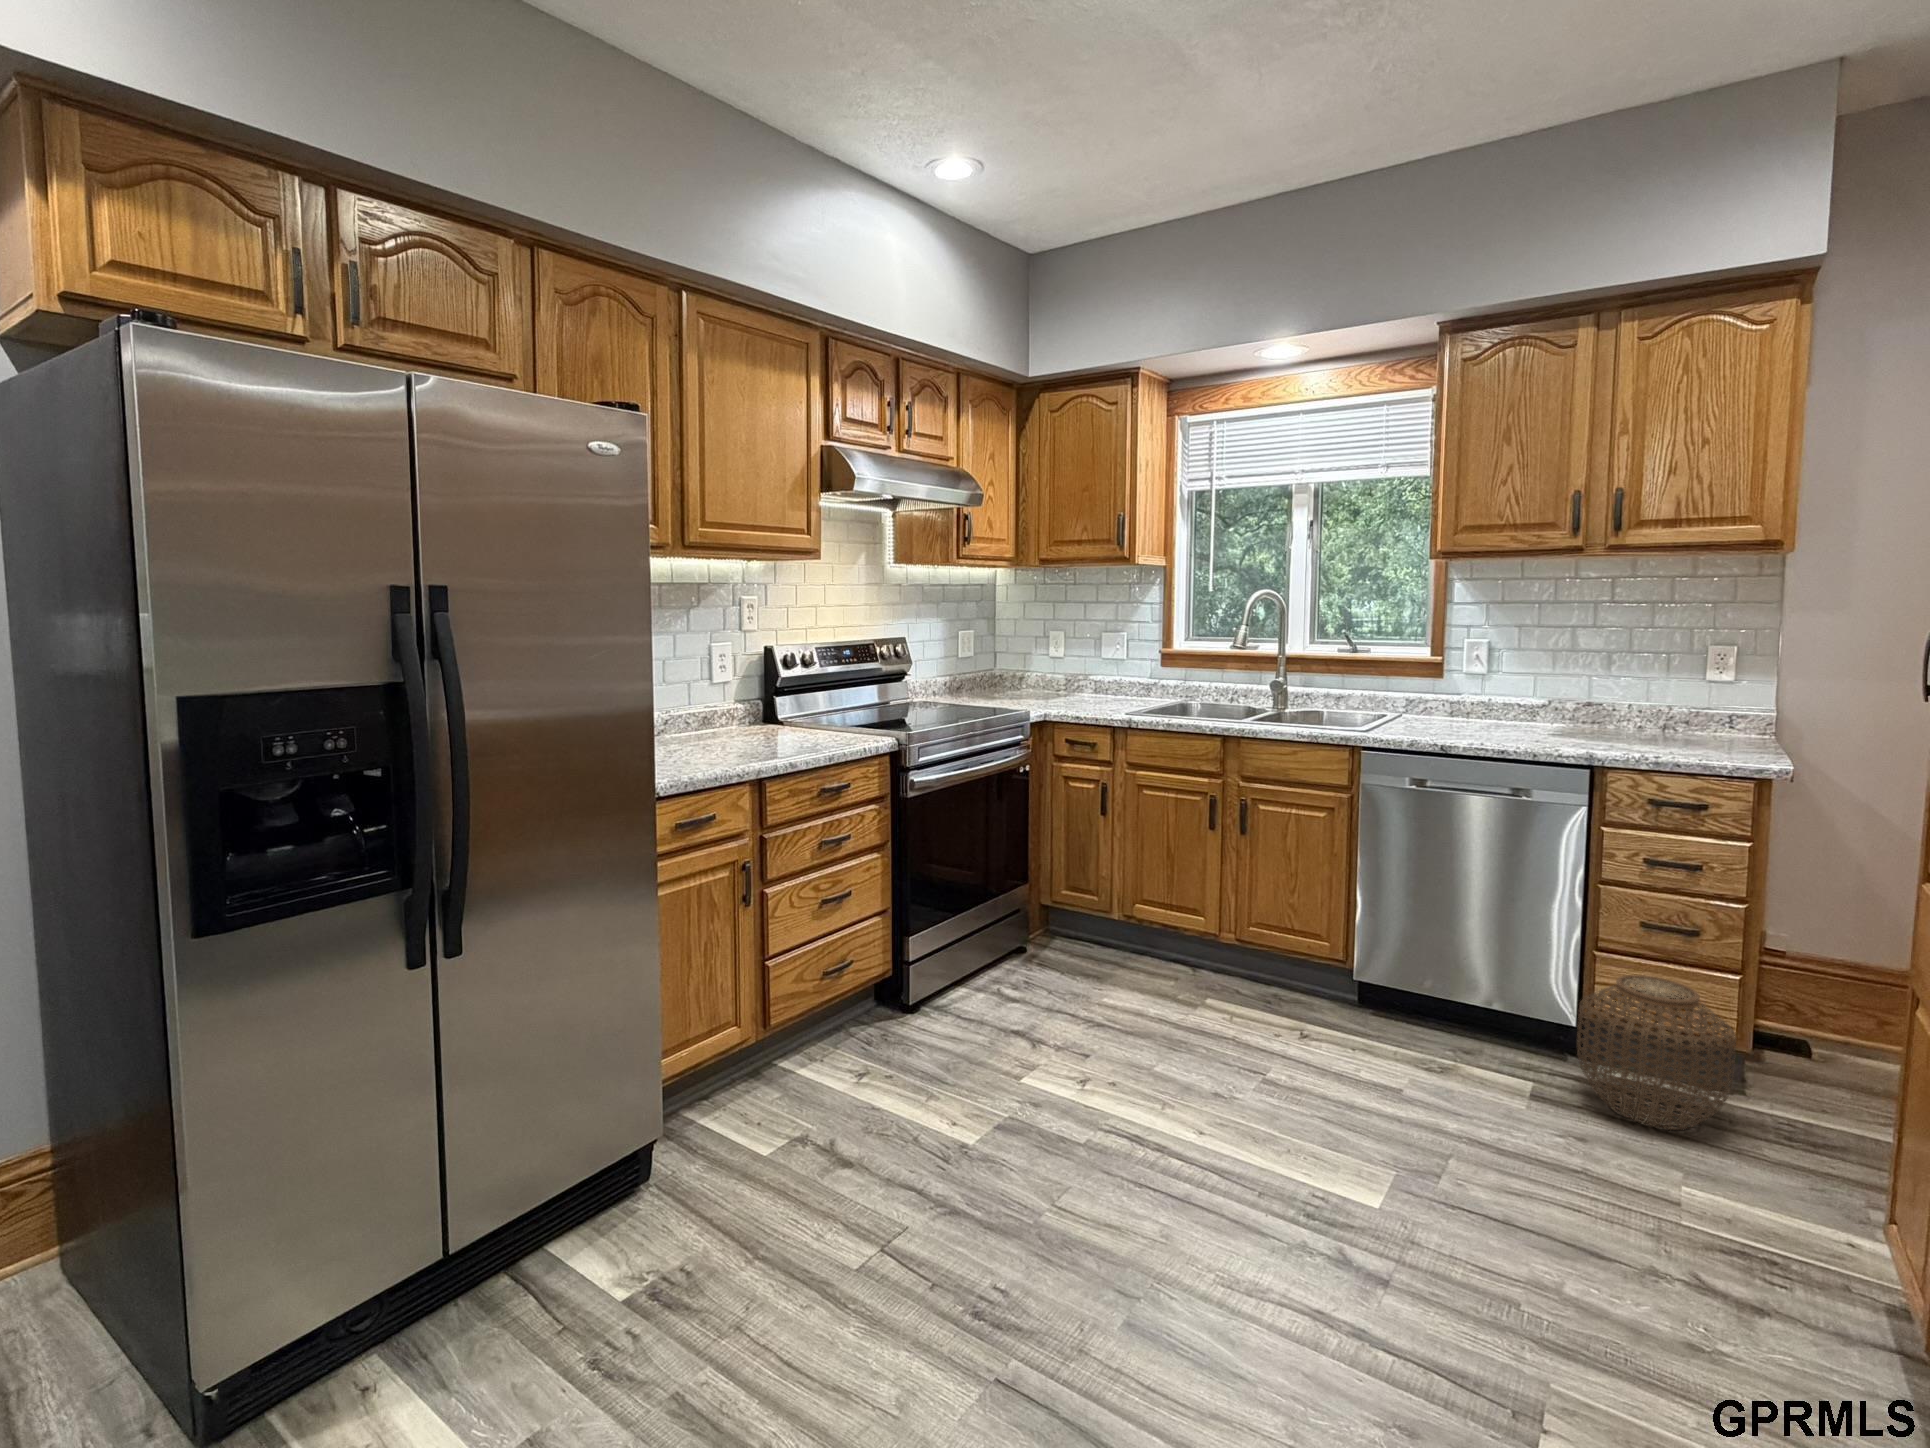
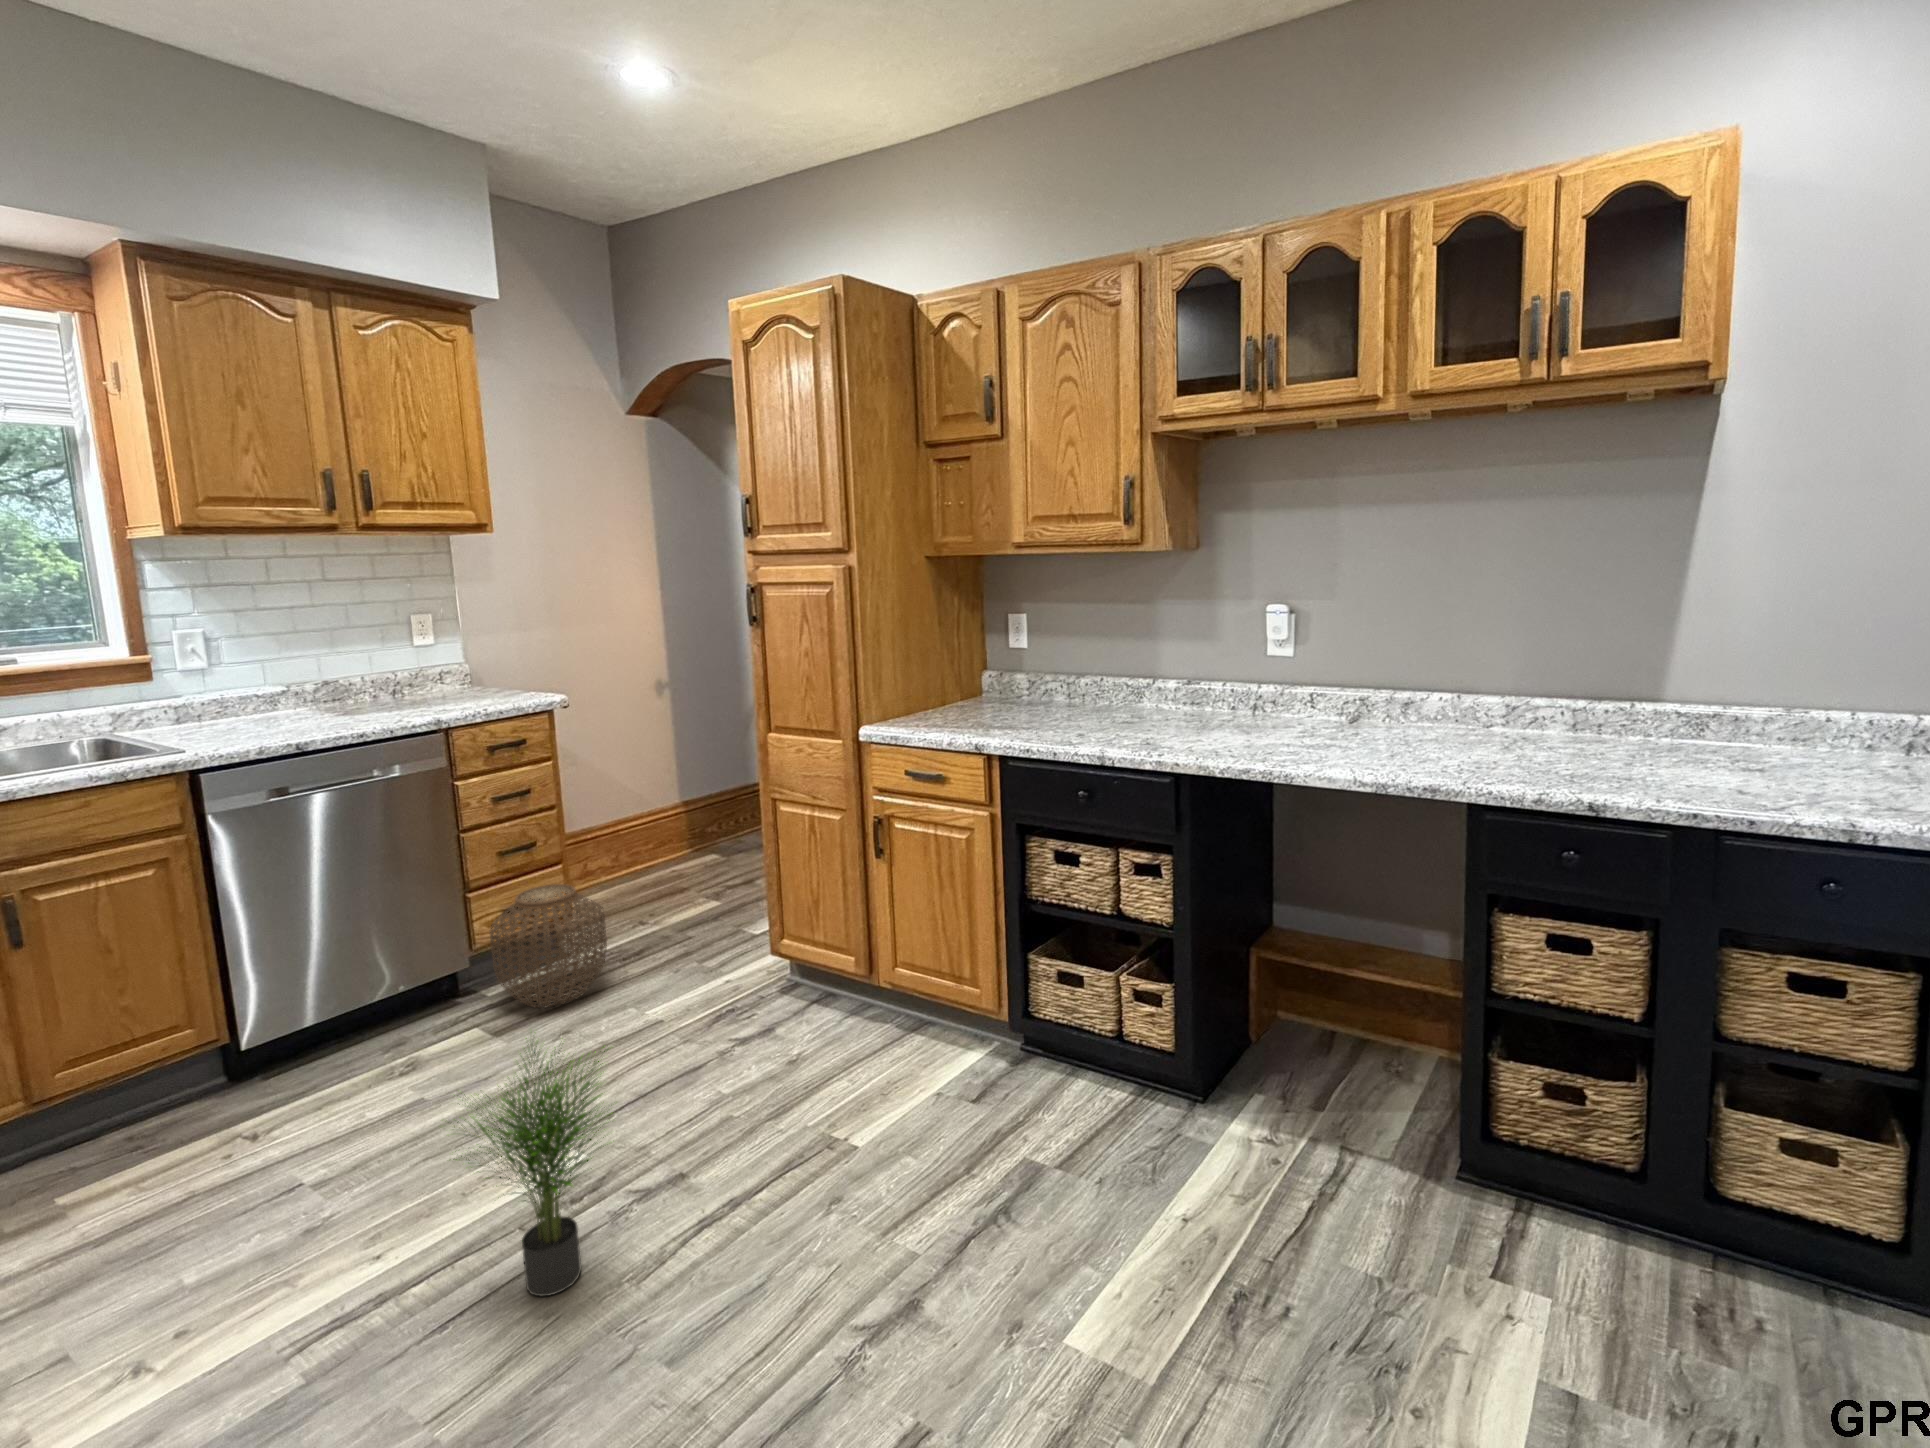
potted plant: none [1144,1008,1286,1242] -> present [453,1038,605,1296]

